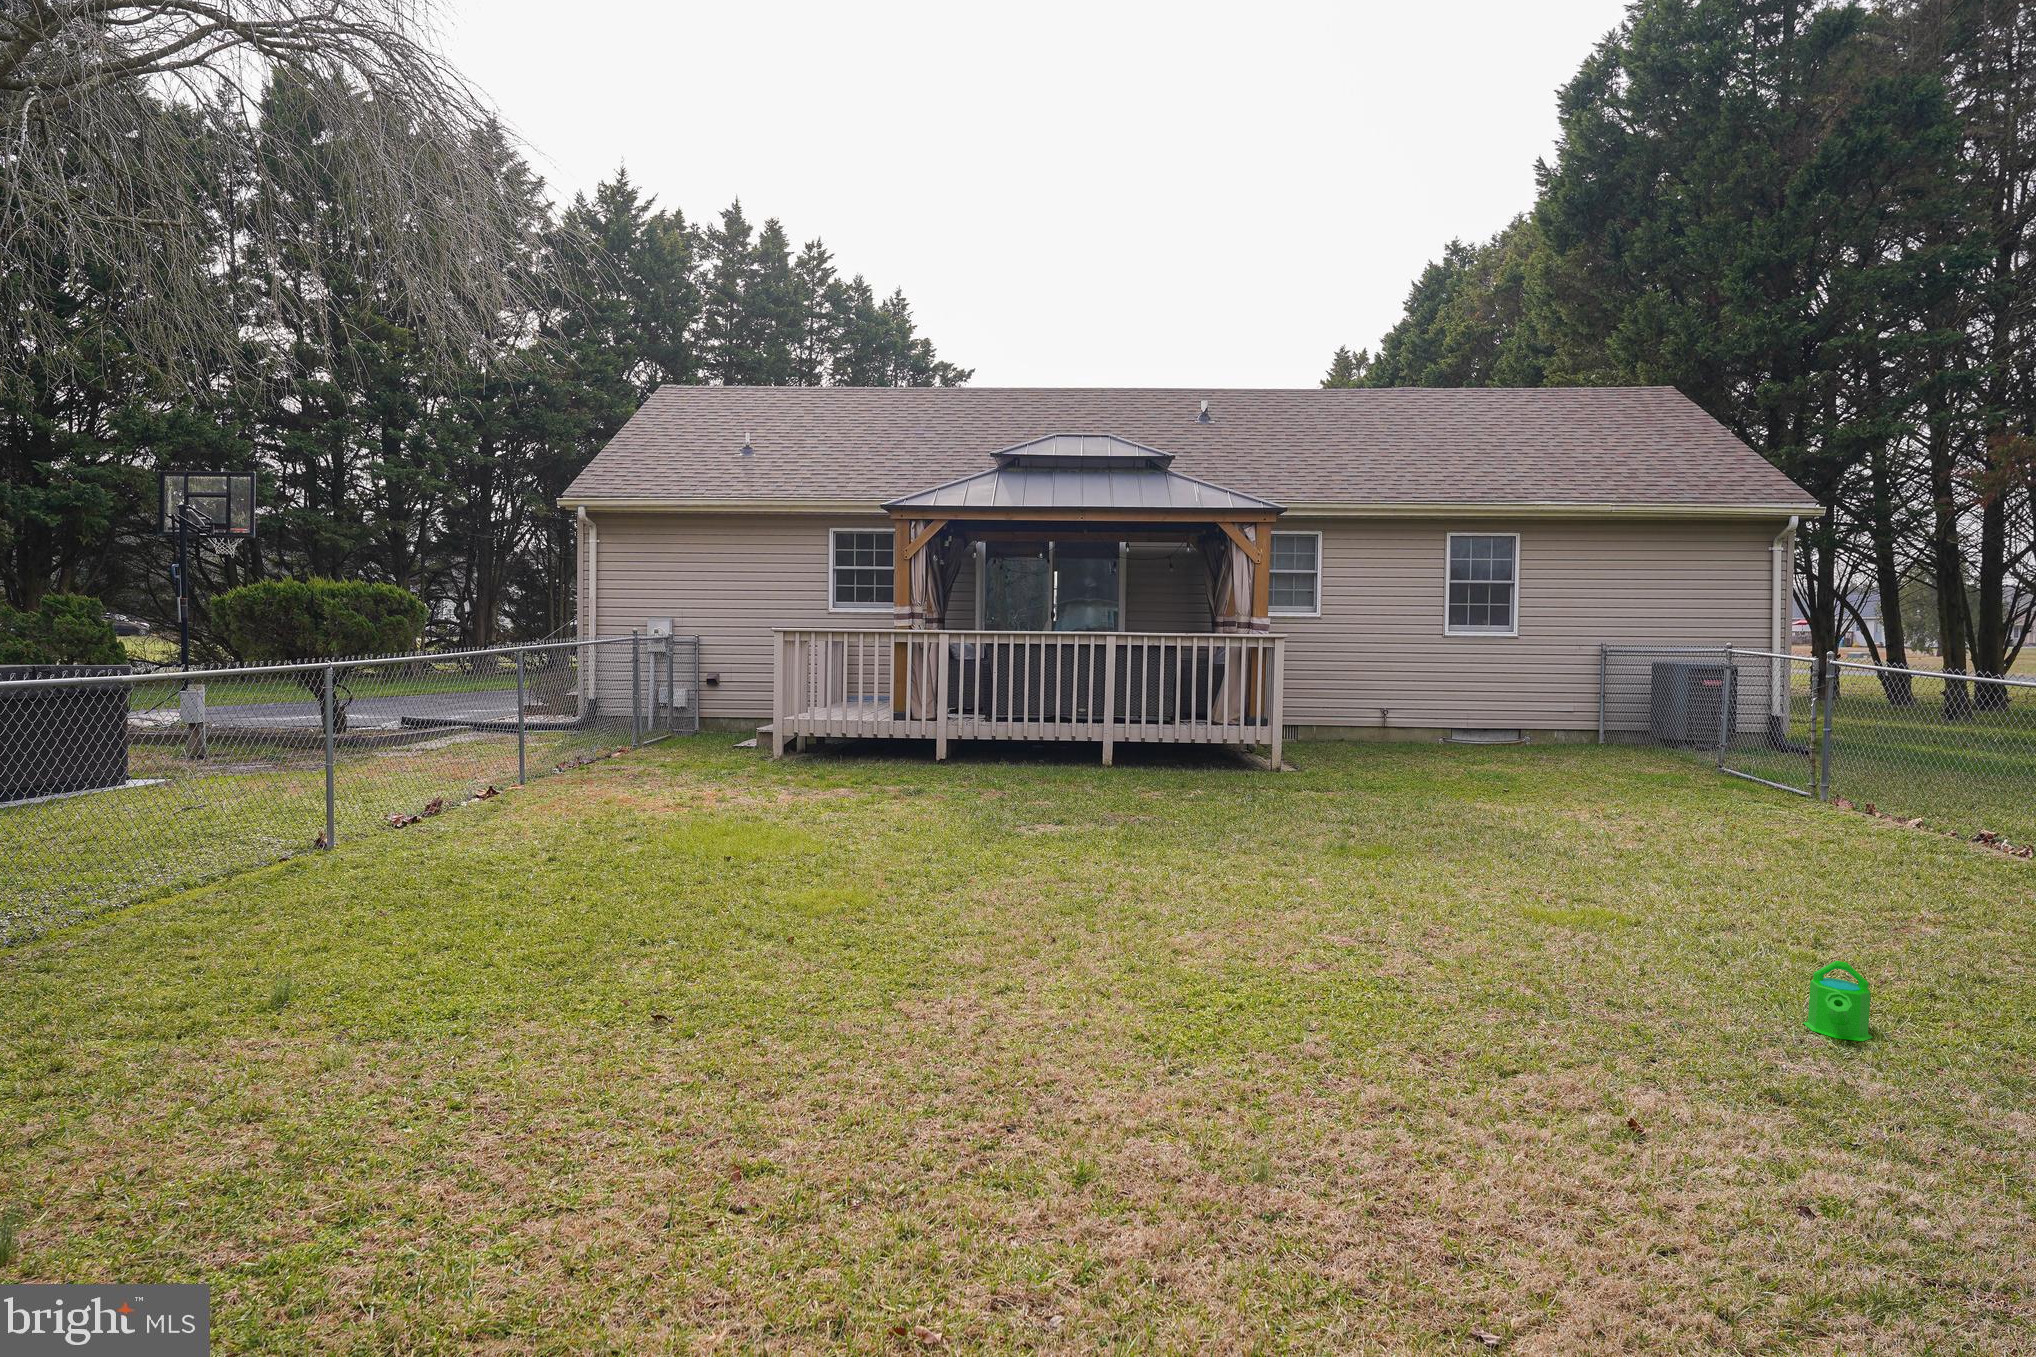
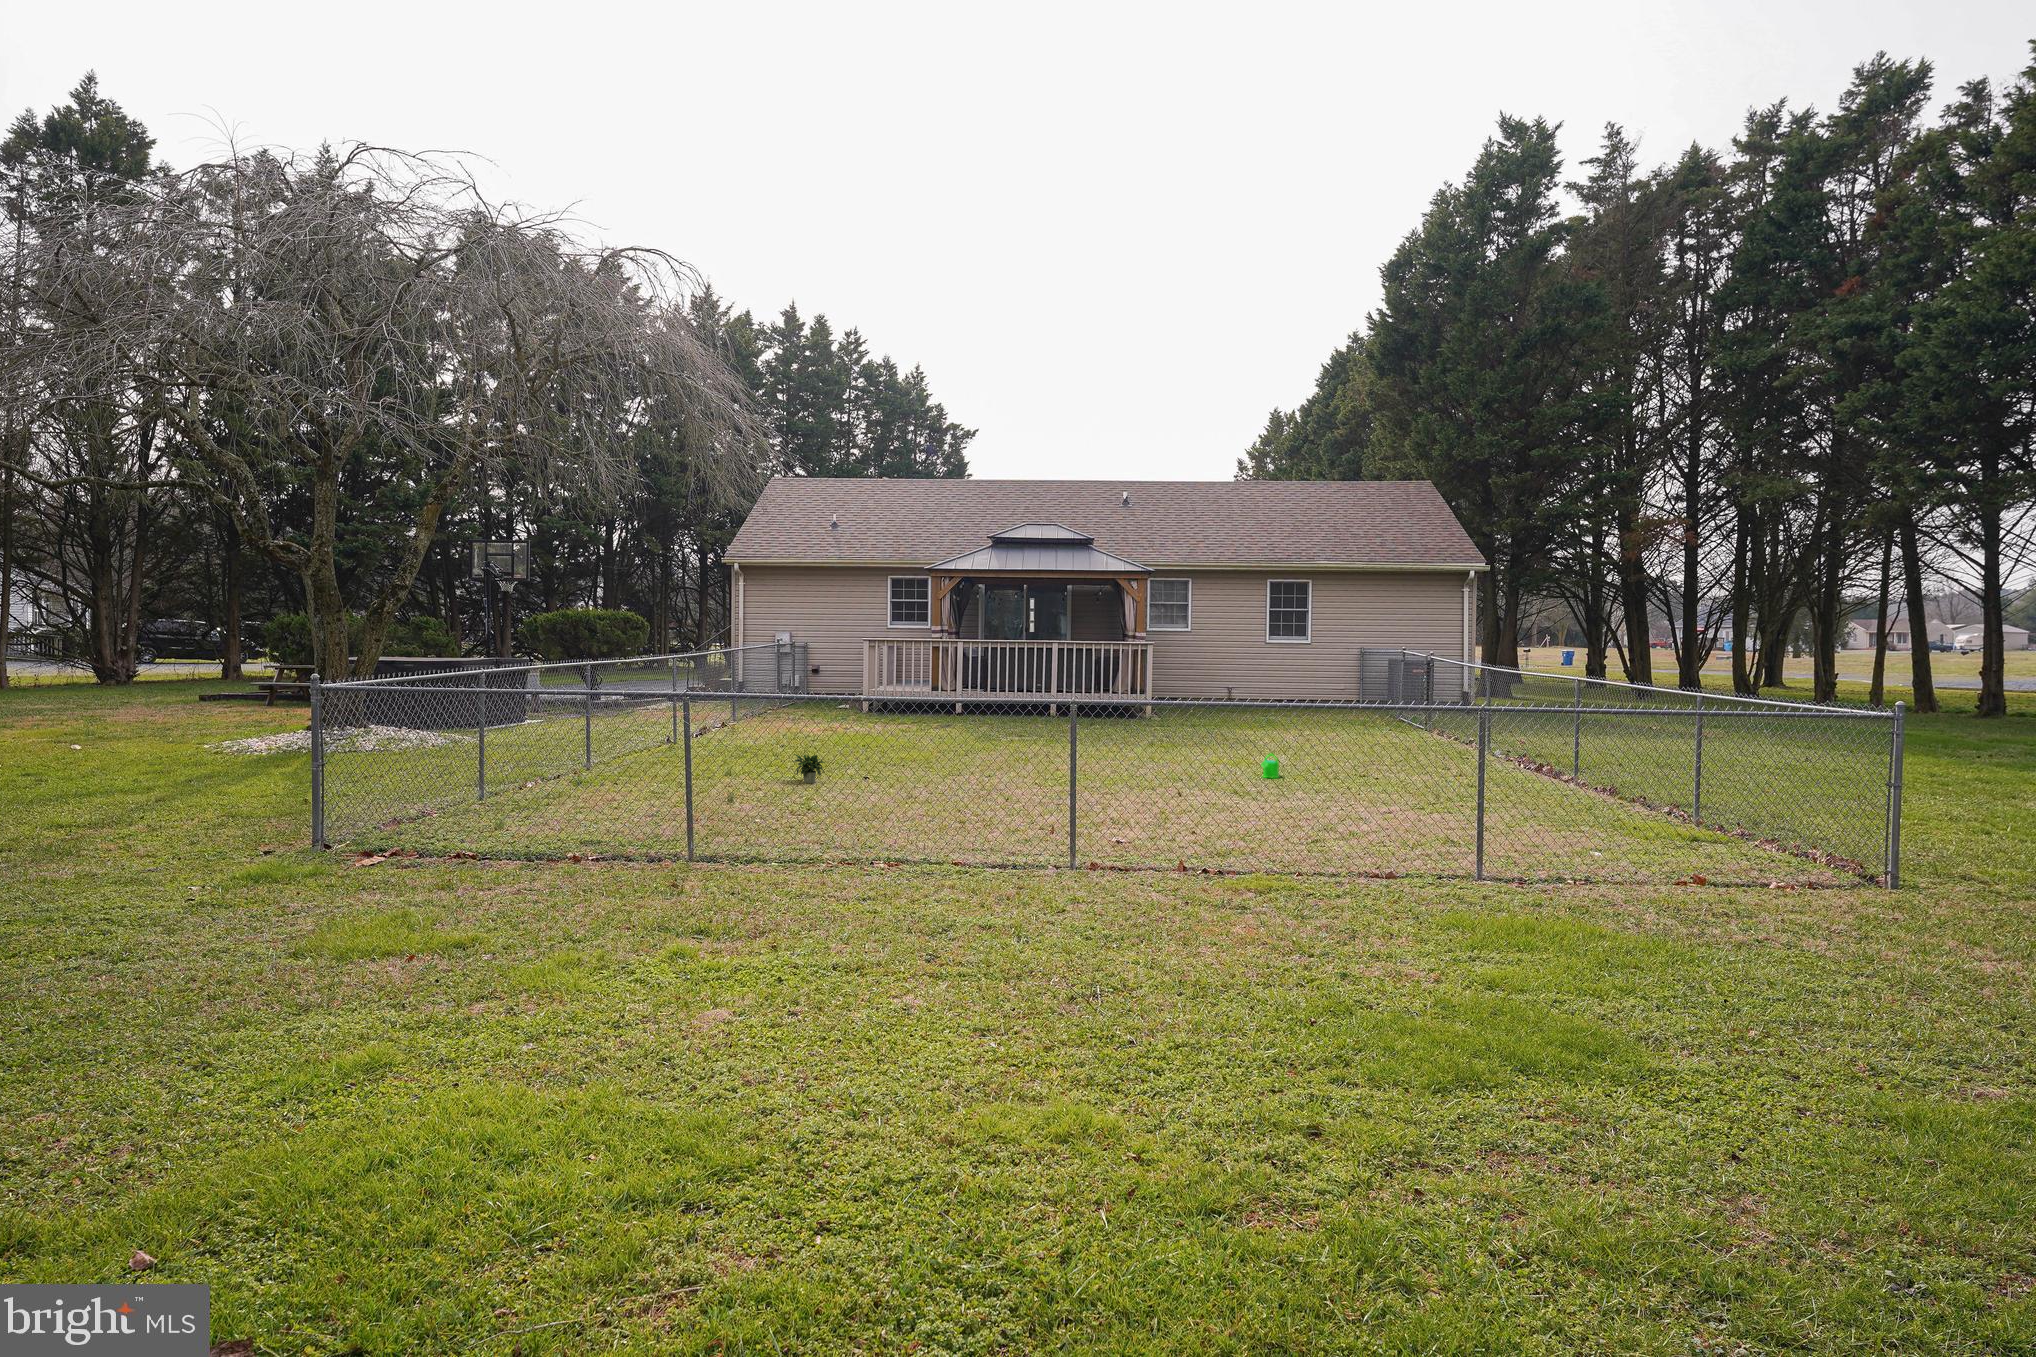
potted plant: none [348,1007,469,1120] -> present [793,754,825,783]

